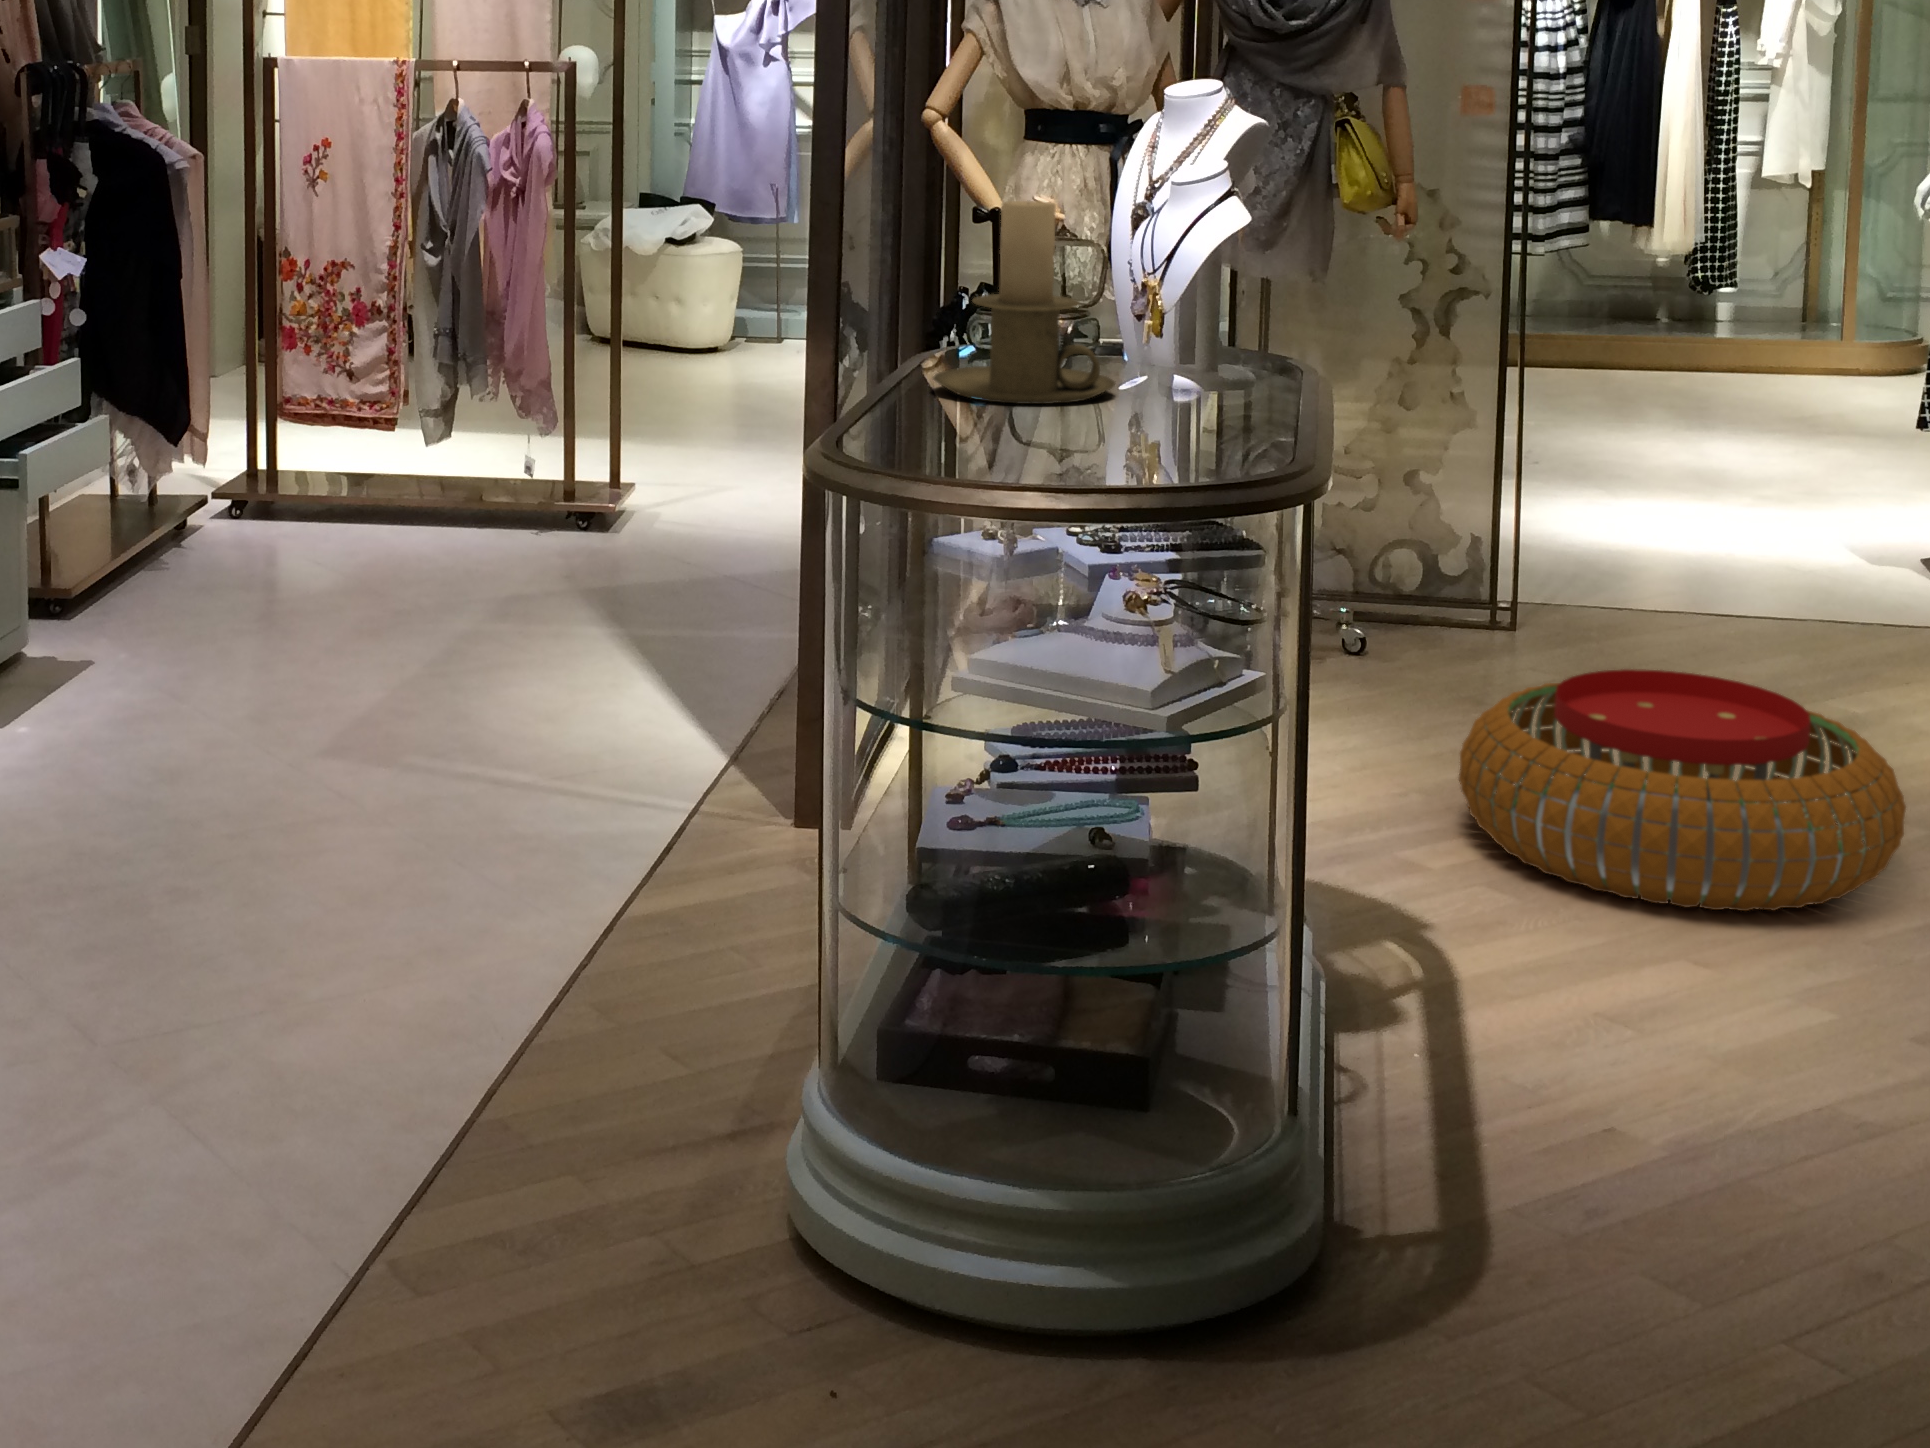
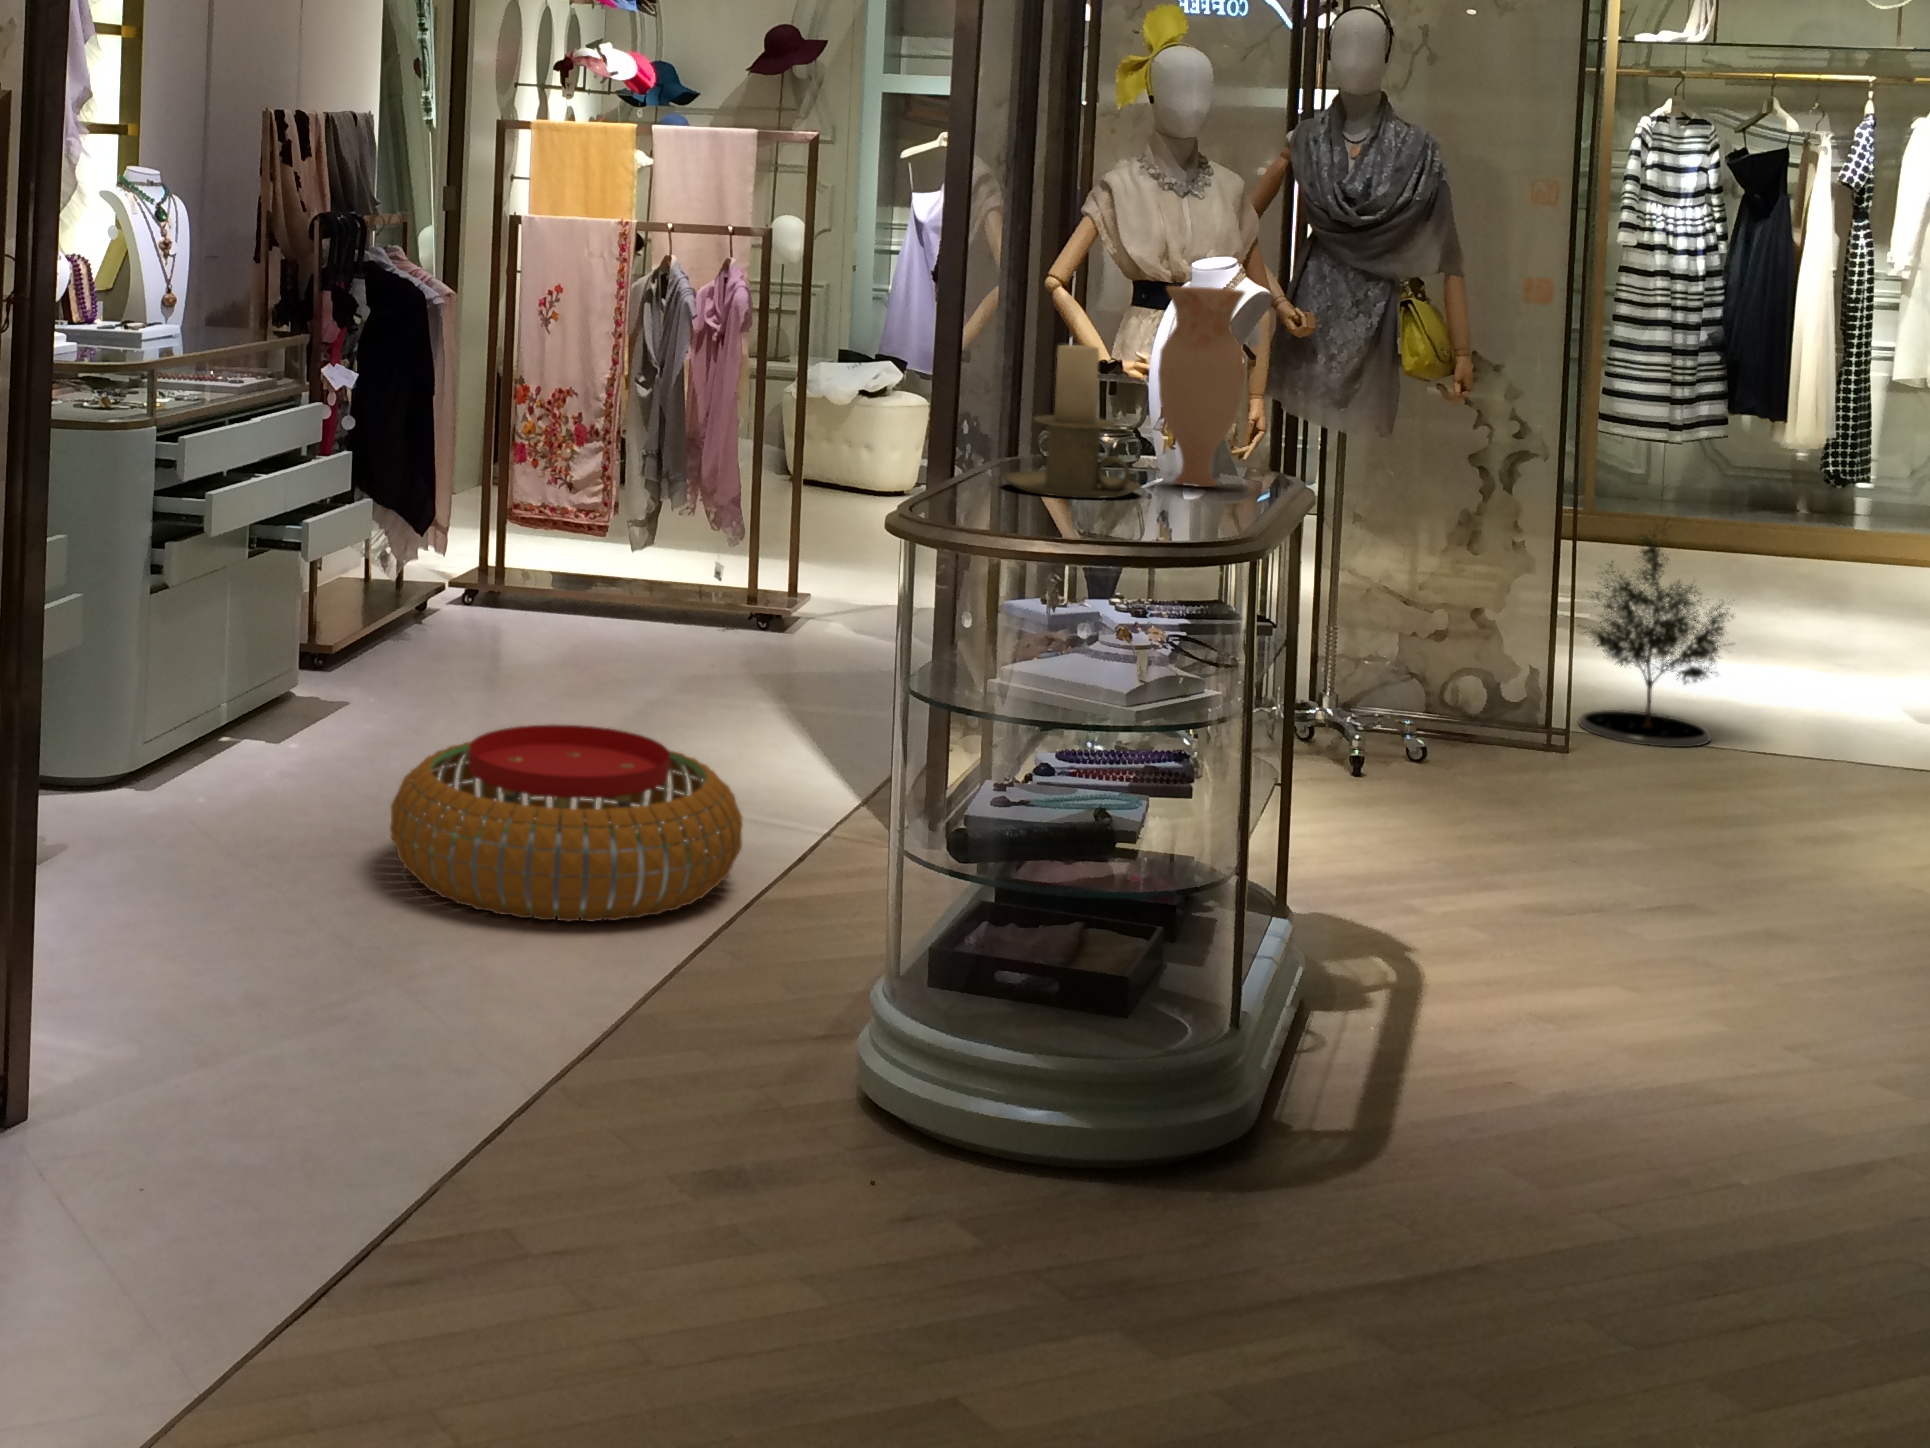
vase: none [1120,116,1230,375] -> present [1158,286,1245,487]
potted tree: none [1505,349,1690,608] -> present [1578,519,1733,747]
pouf: present [1459,669,1906,911] -> present [390,724,742,921]

